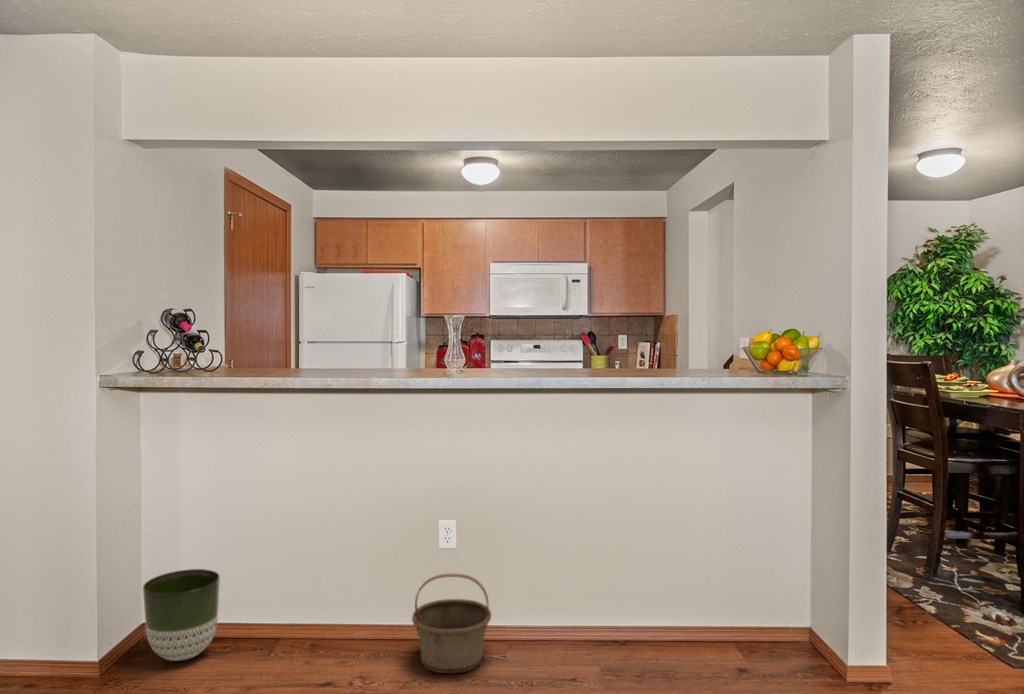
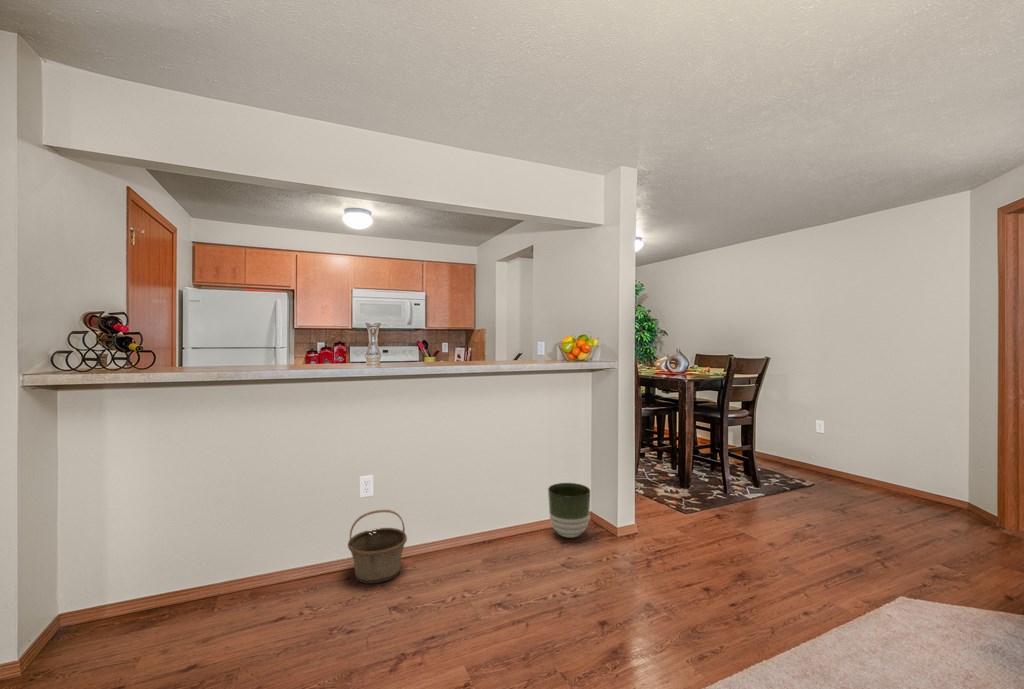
planter: present [143,569,220,661] -> present [548,483,590,538]

